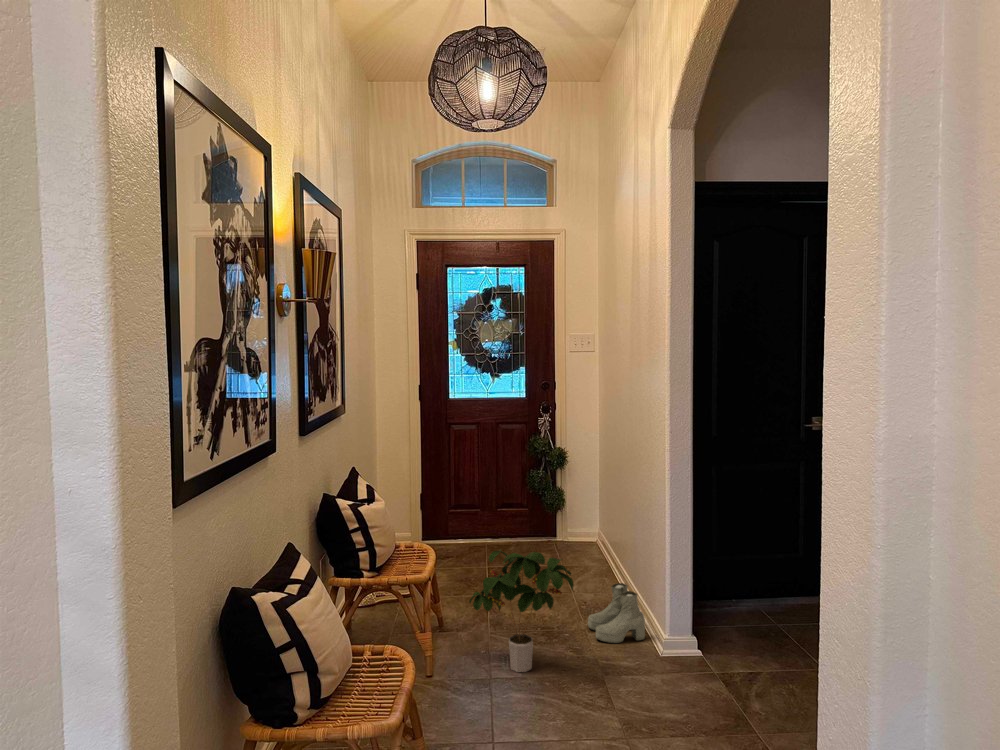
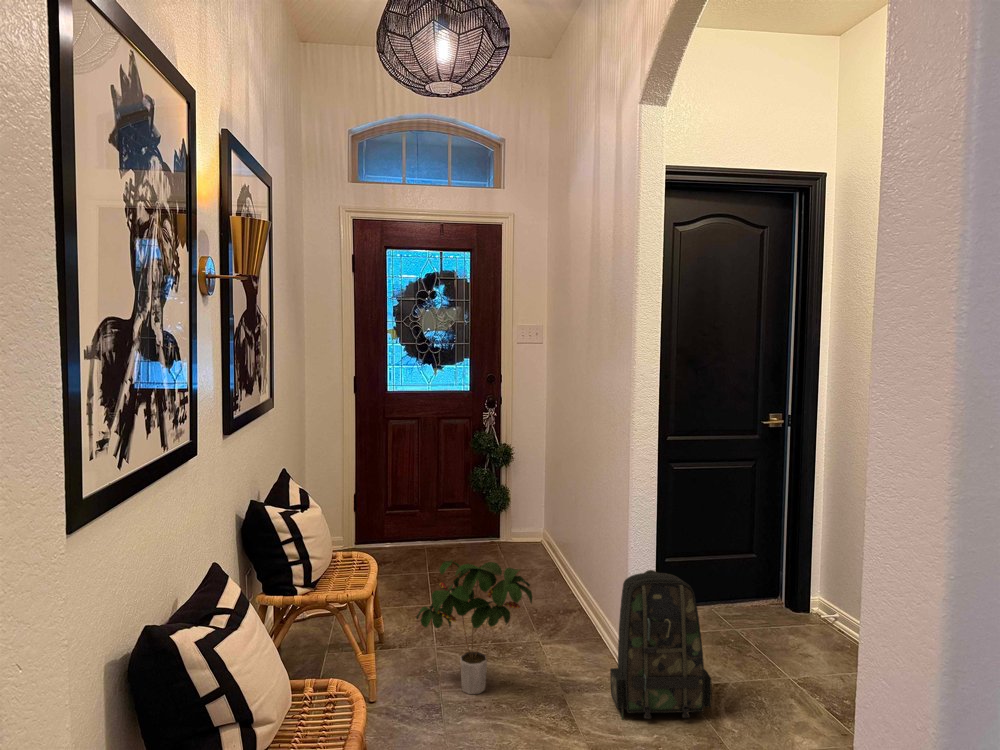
backpack: none [647,562,742,700] -> present [610,570,712,720]
boots: present [588,583,645,643] -> none [541,591,603,657]

